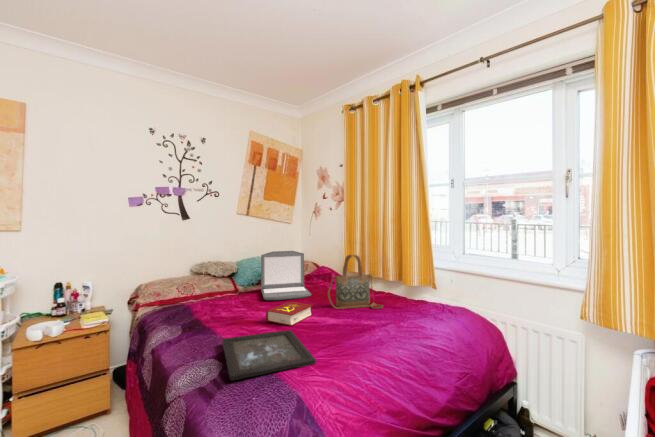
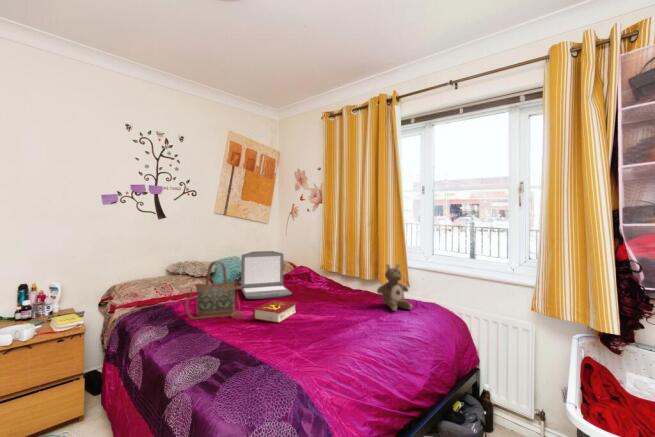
handbag: present [328,255,383,309] -> present [185,262,244,319]
stuffed bear: none [398,264,437,315] -> present [377,264,412,311]
tray: present [222,330,316,381] -> none [214,327,311,376]

